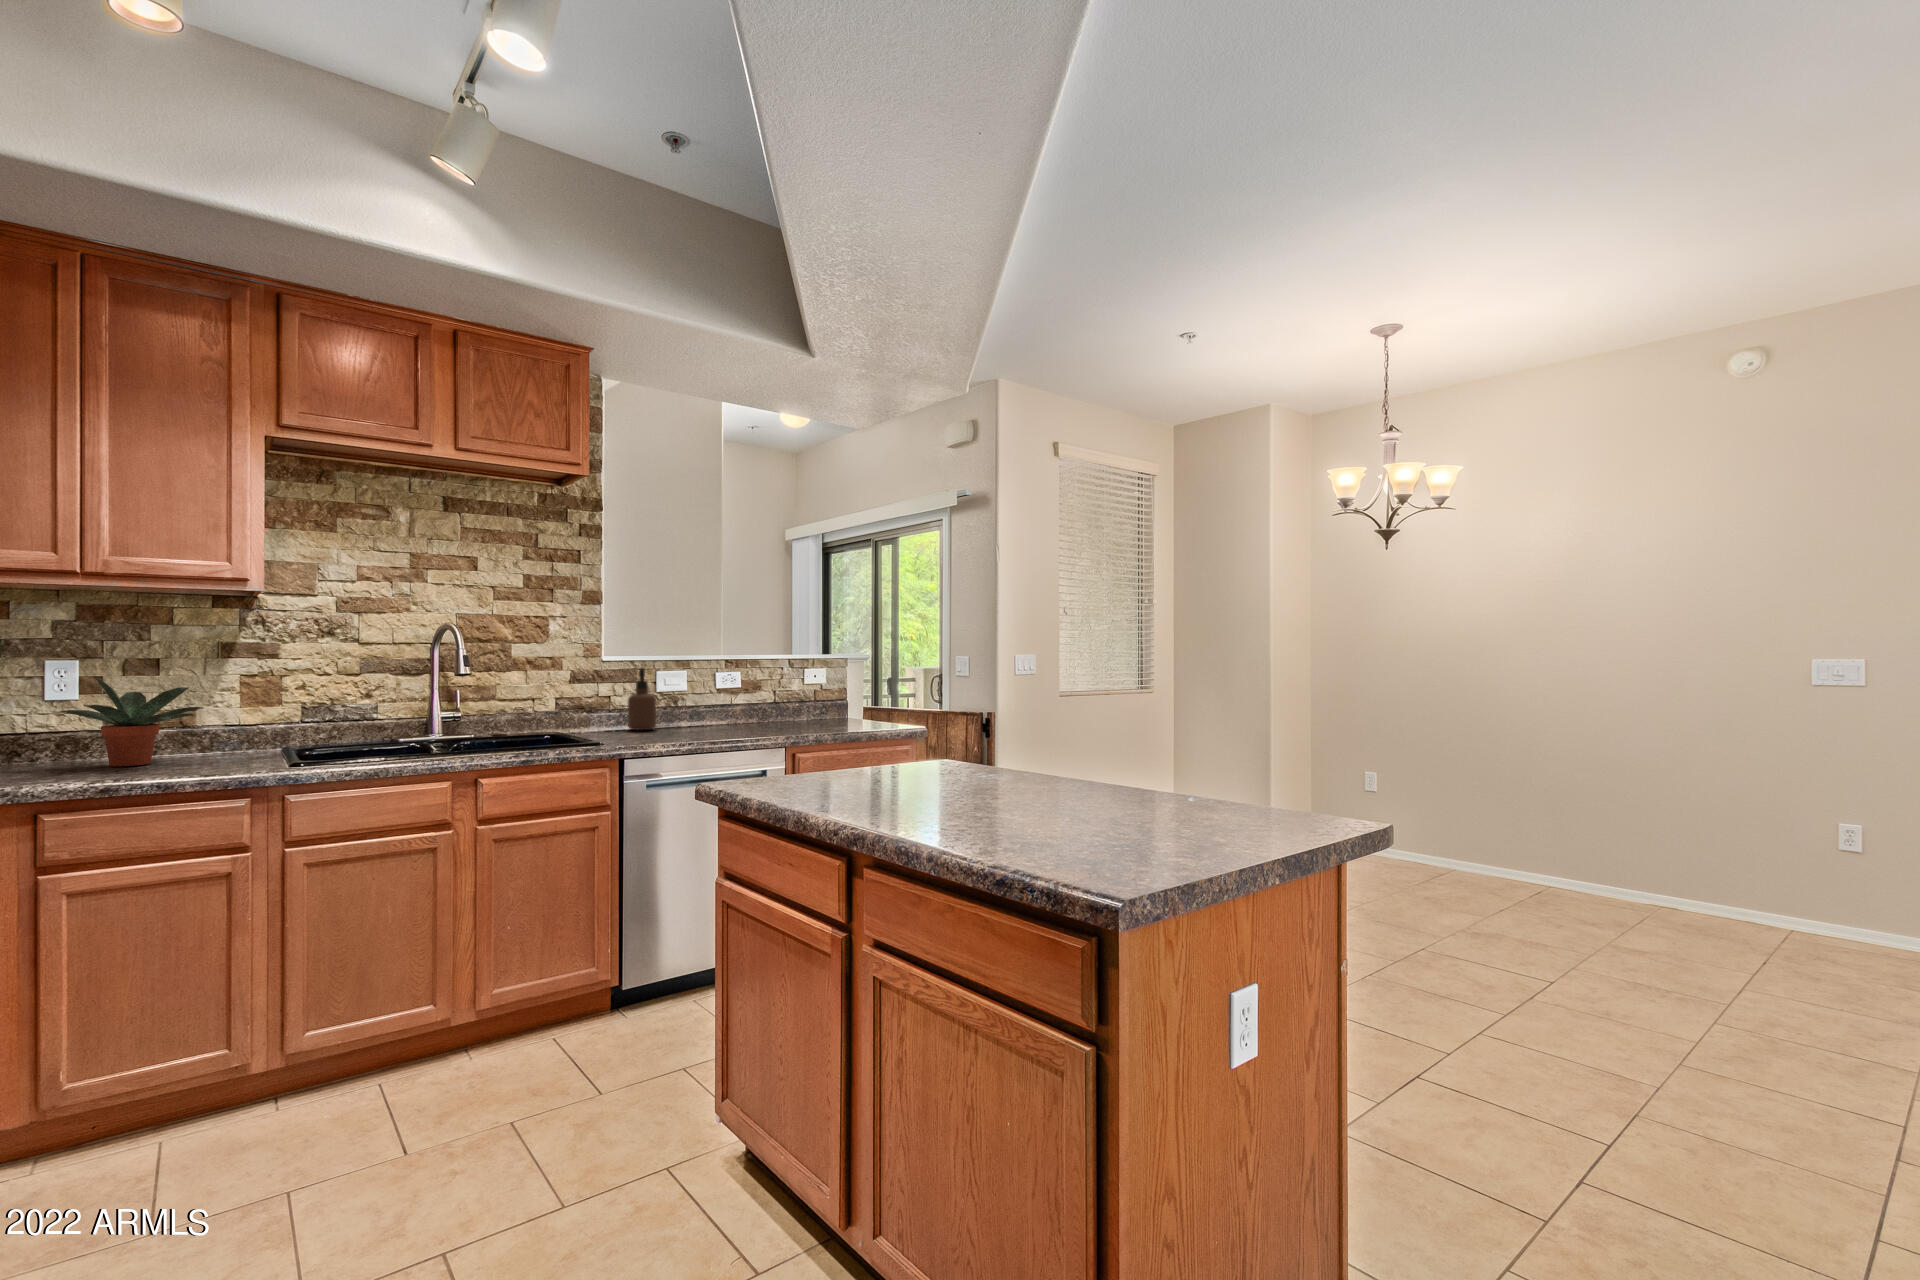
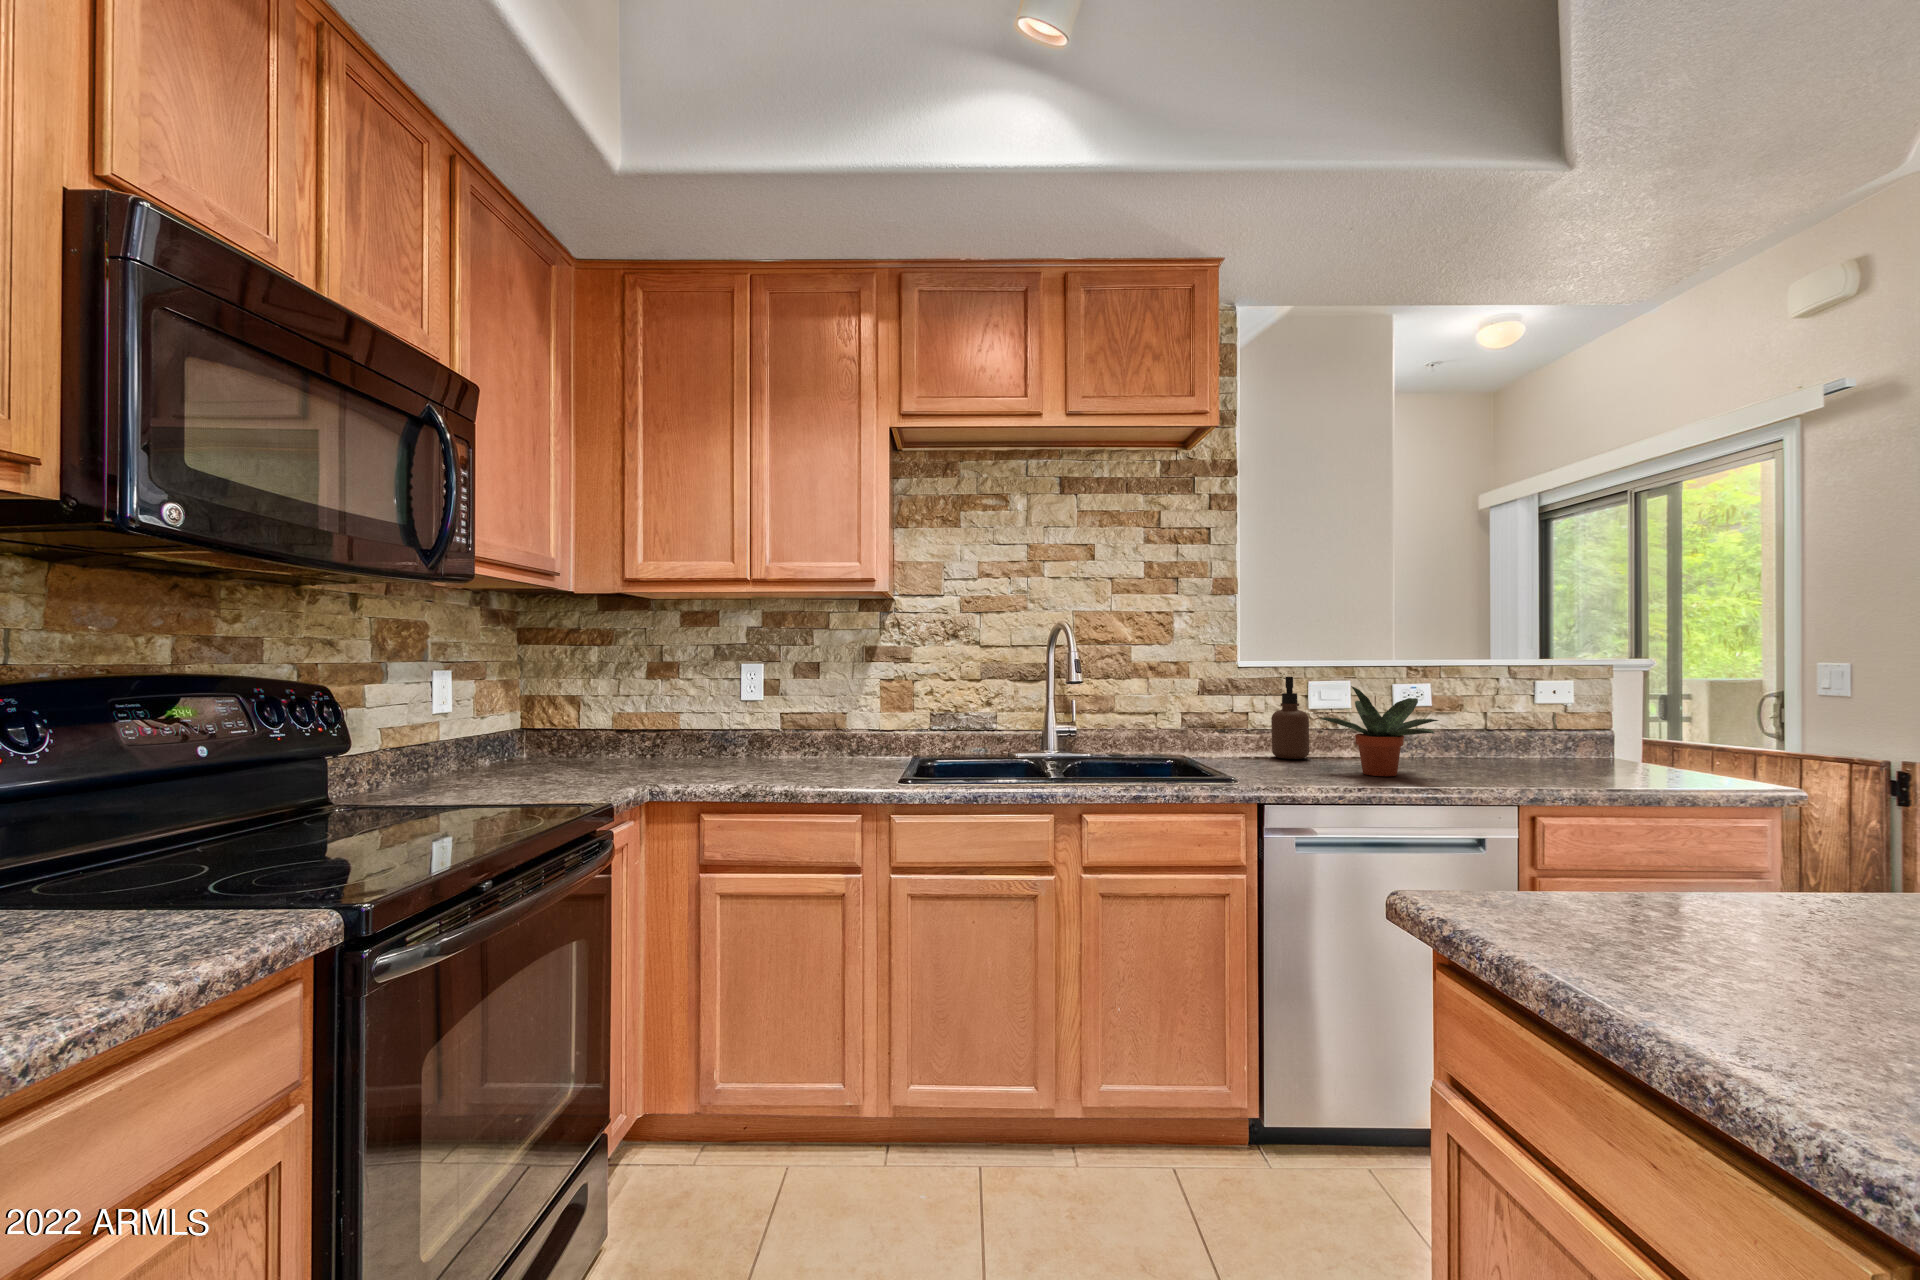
potted plant: present [59,677,202,766] -> present [1320,686,1438,776]

